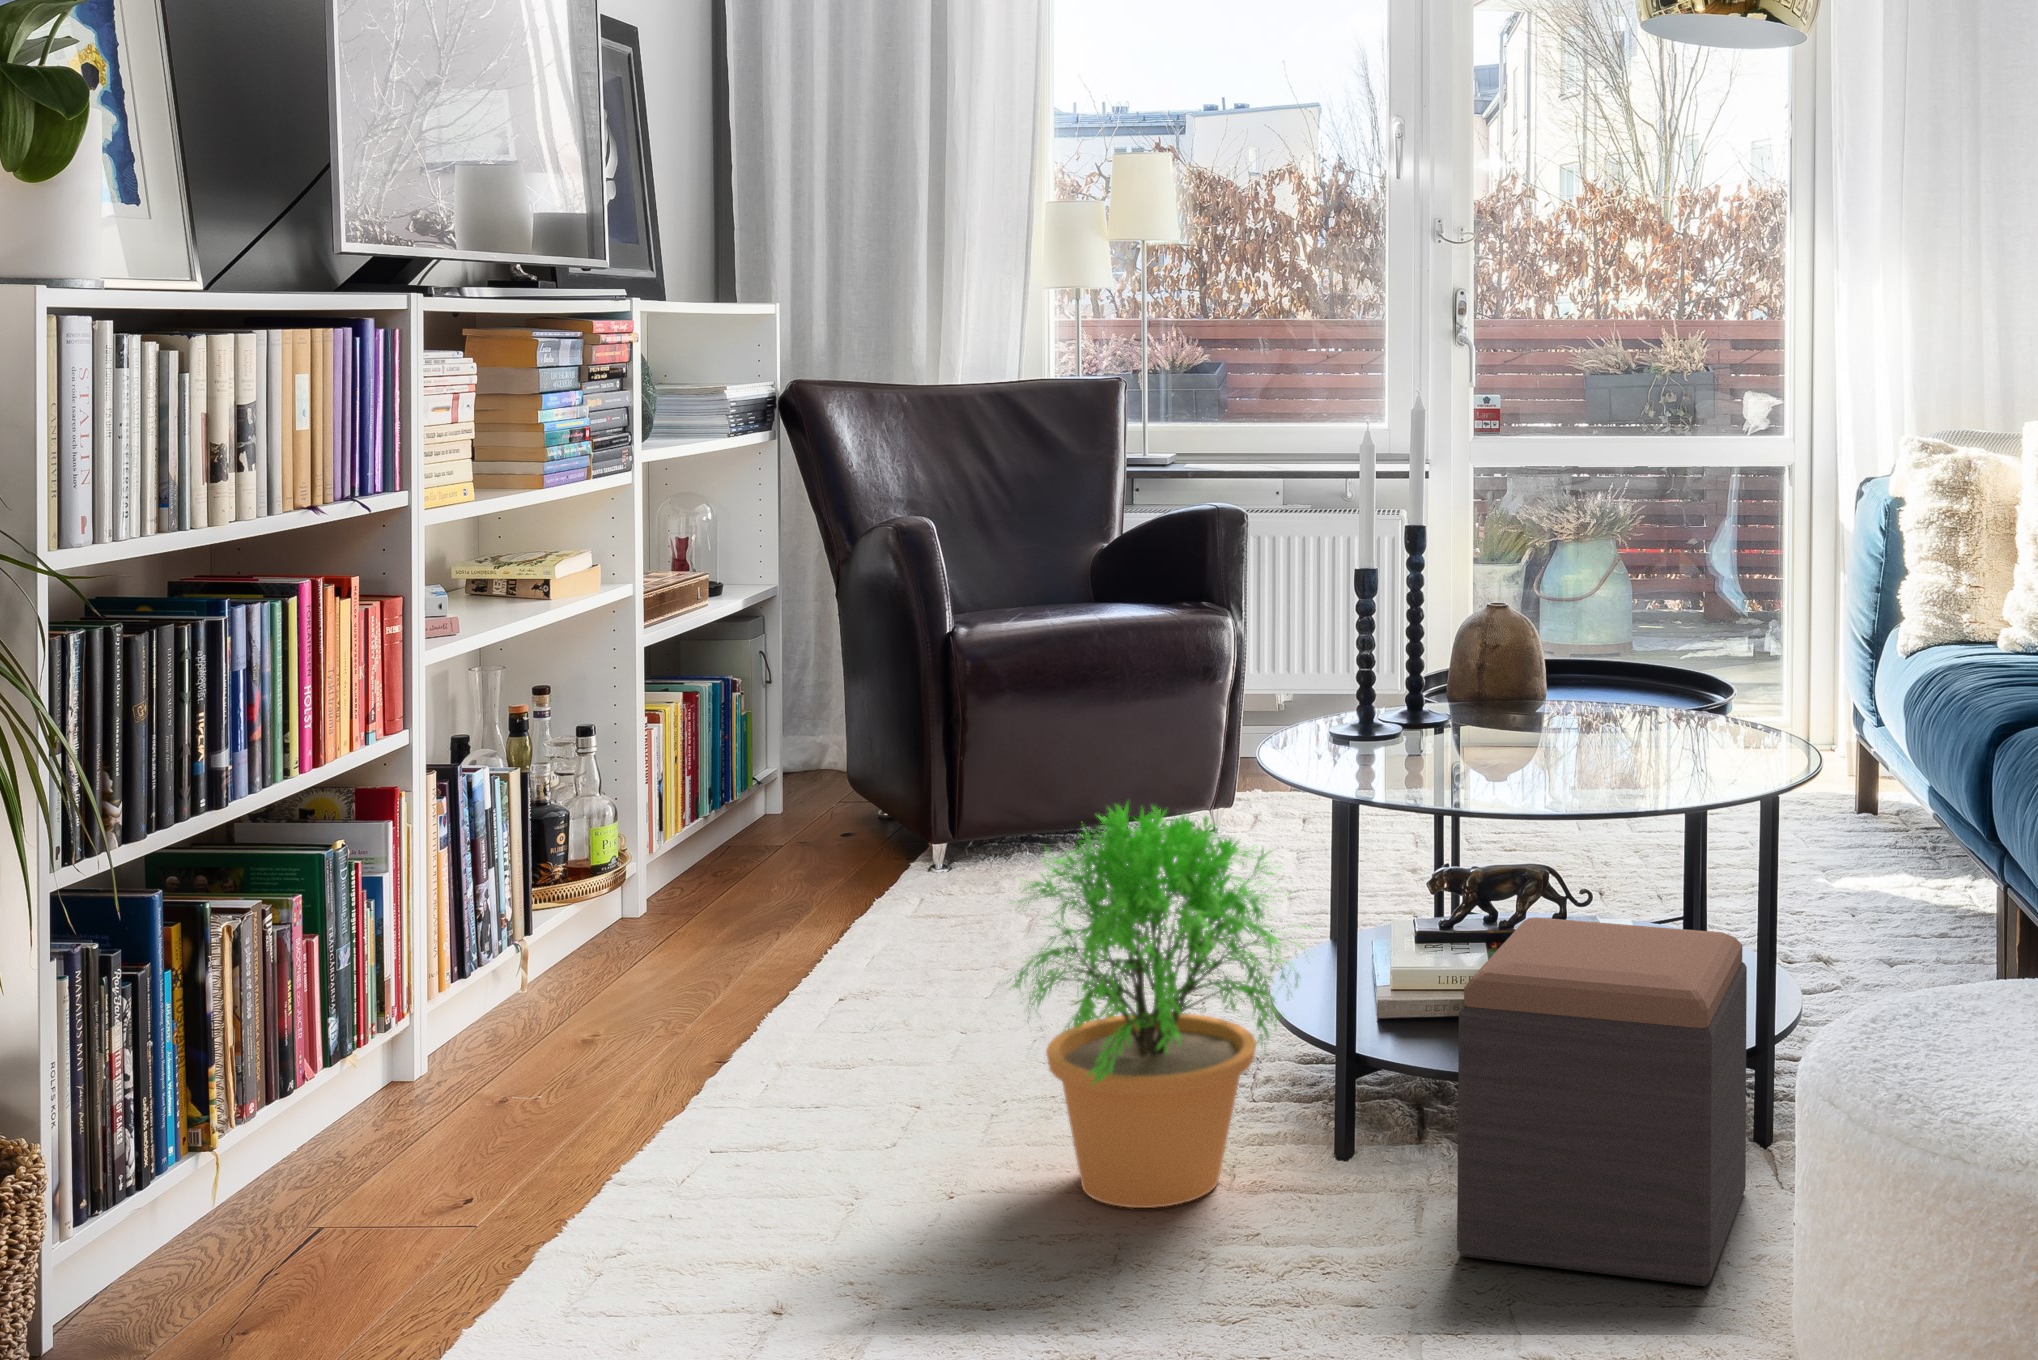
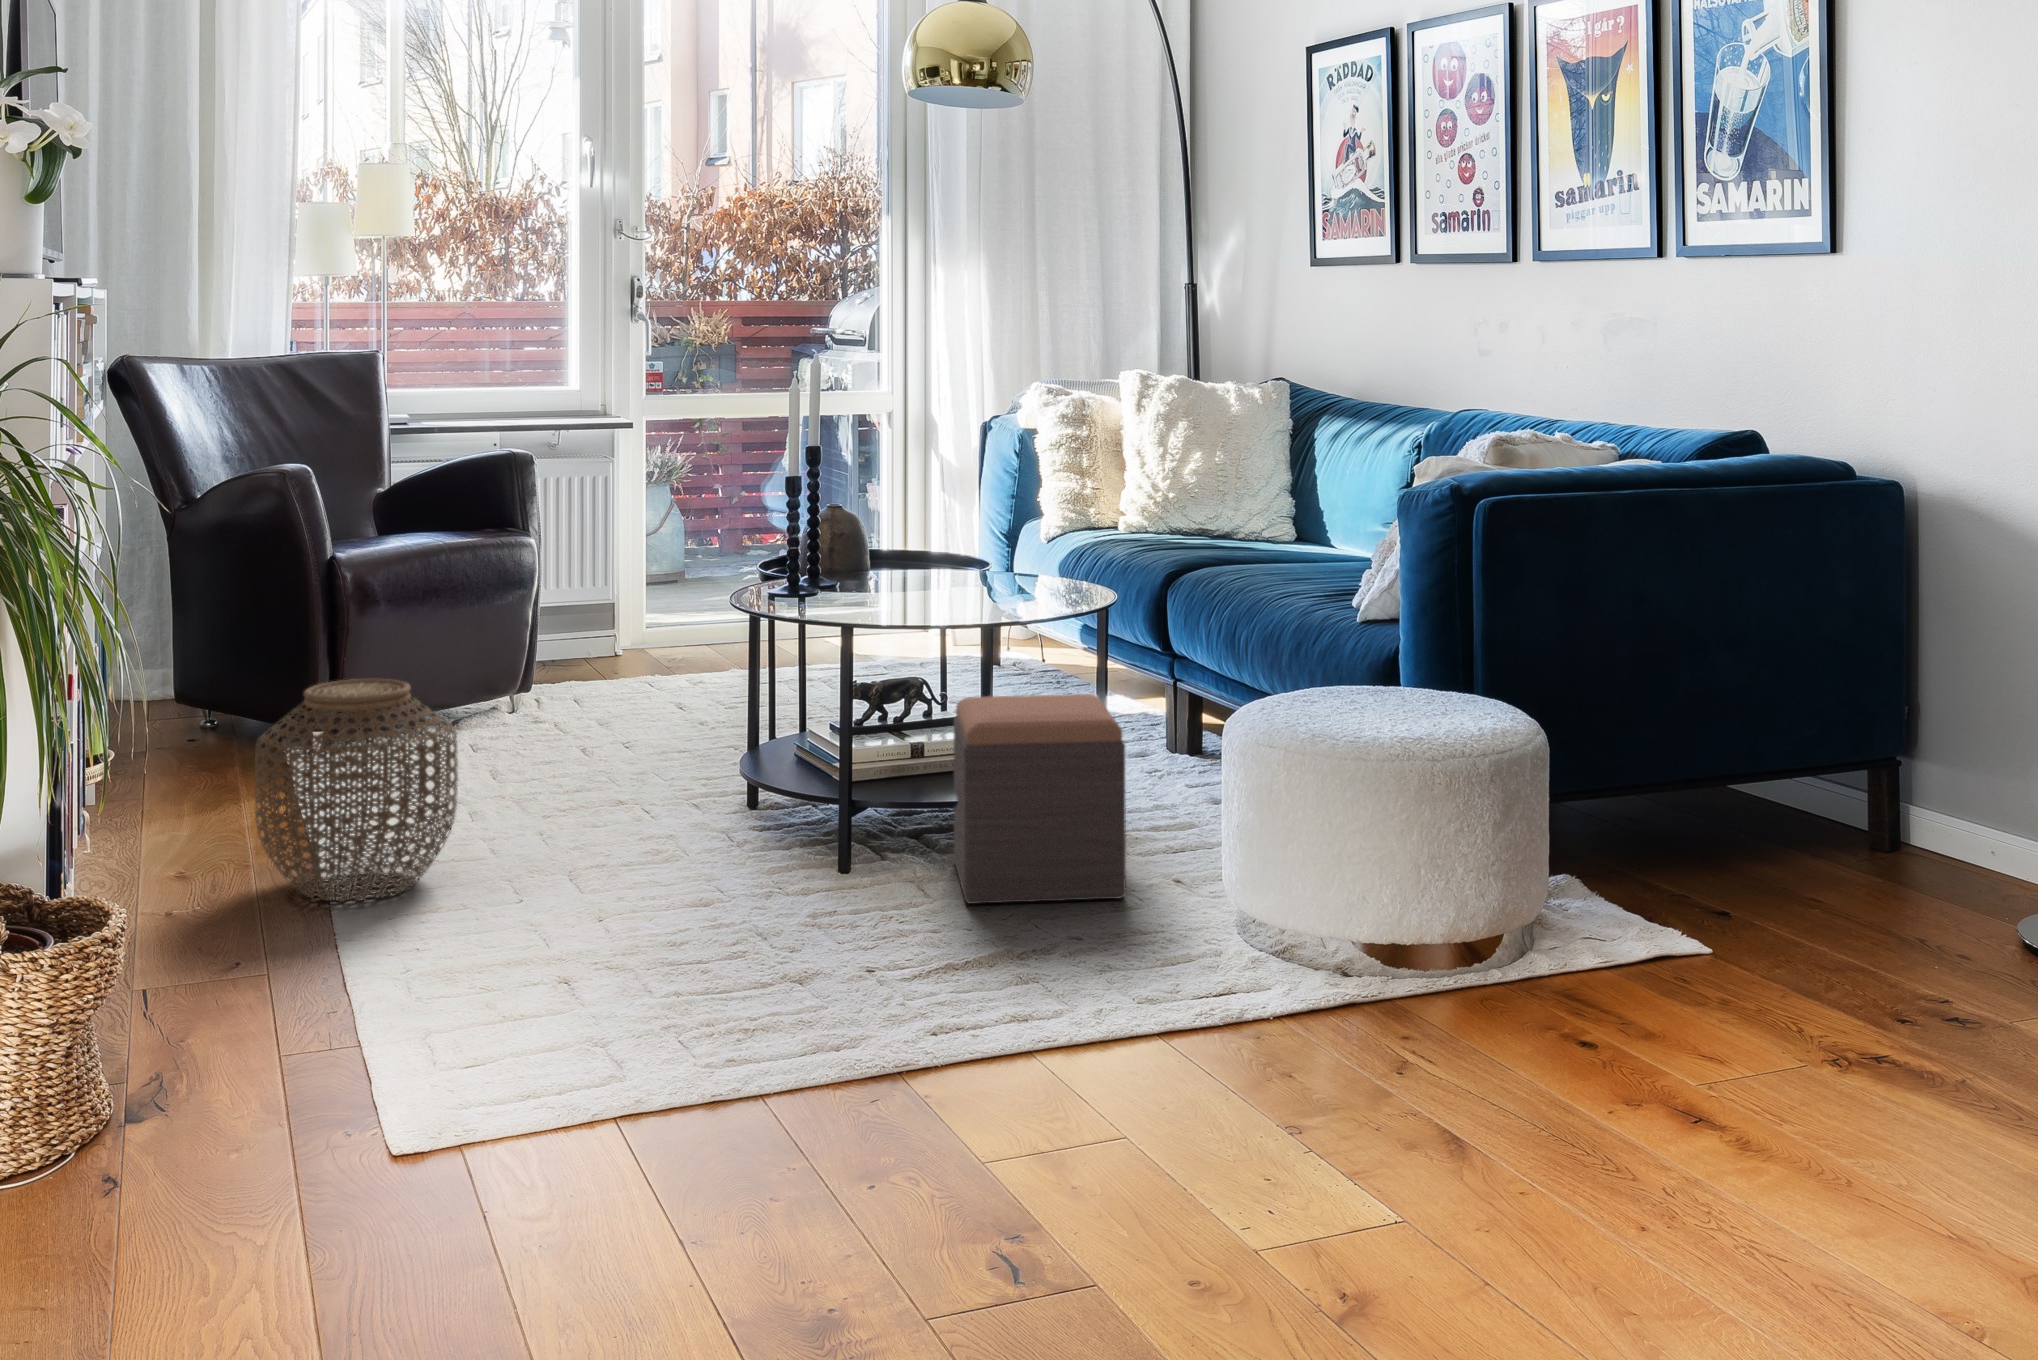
potted plant: present [1009,803,1311,1208] -> none [627,637,837,909]
woven basket: none [593,808,865,1114] -> present [255,679,458,901]

